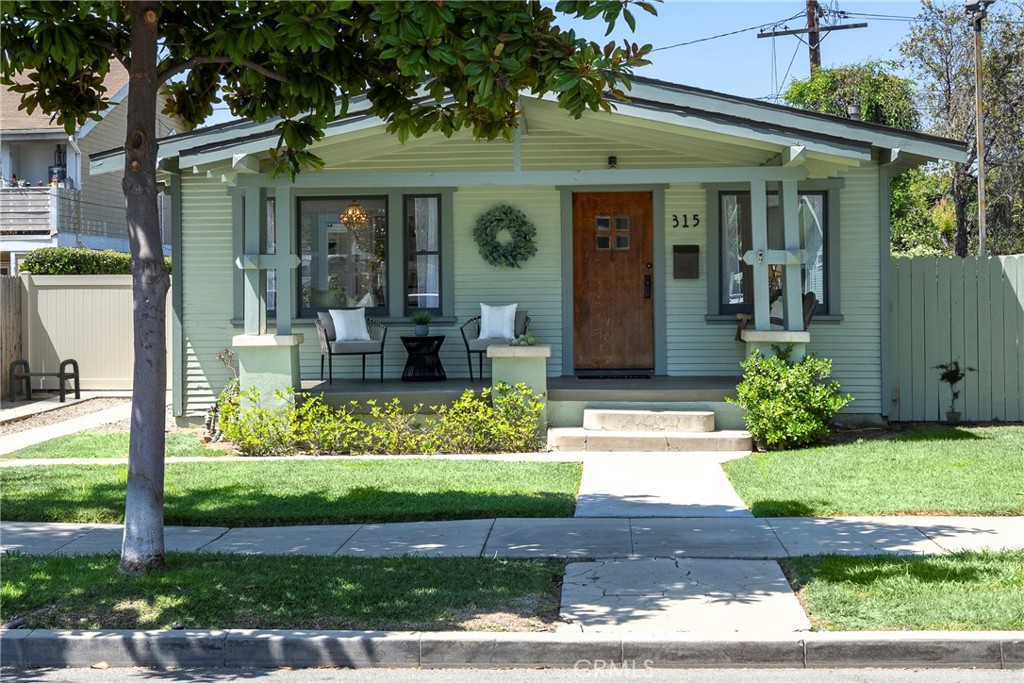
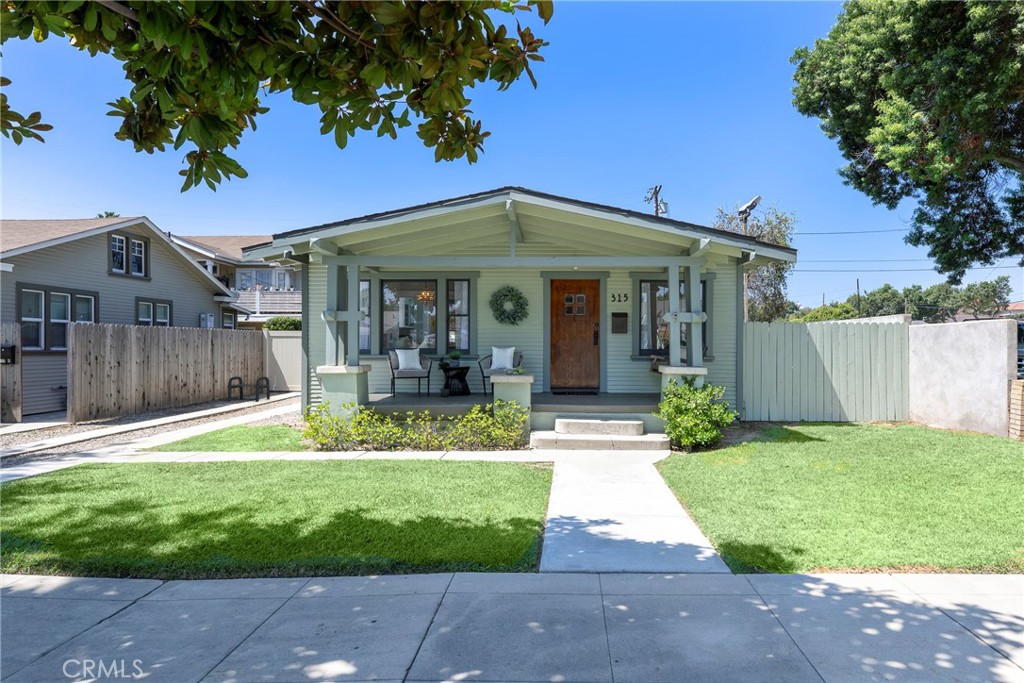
potted plant: present [932,361,977,425] -> present [435,357,455,397]

